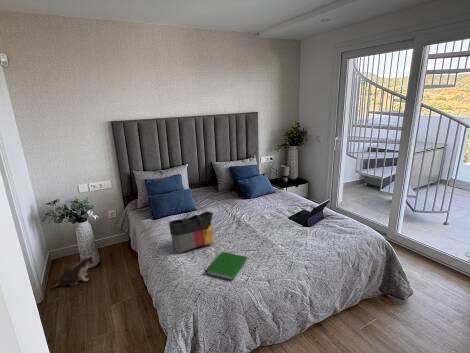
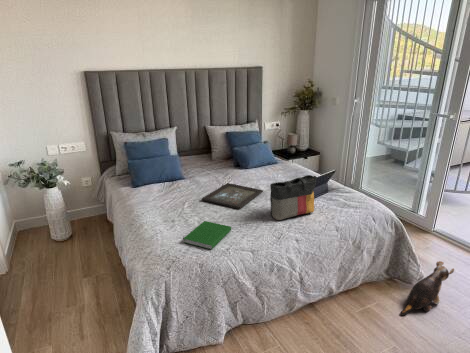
tote bag: present [169,212,213,253] -> present [270,175,317,220]
tray: none [217,214,268,239] -> present [202,183,263,209]
plush toy: present [50,252,96,290] -> present [401,261,454,315]

